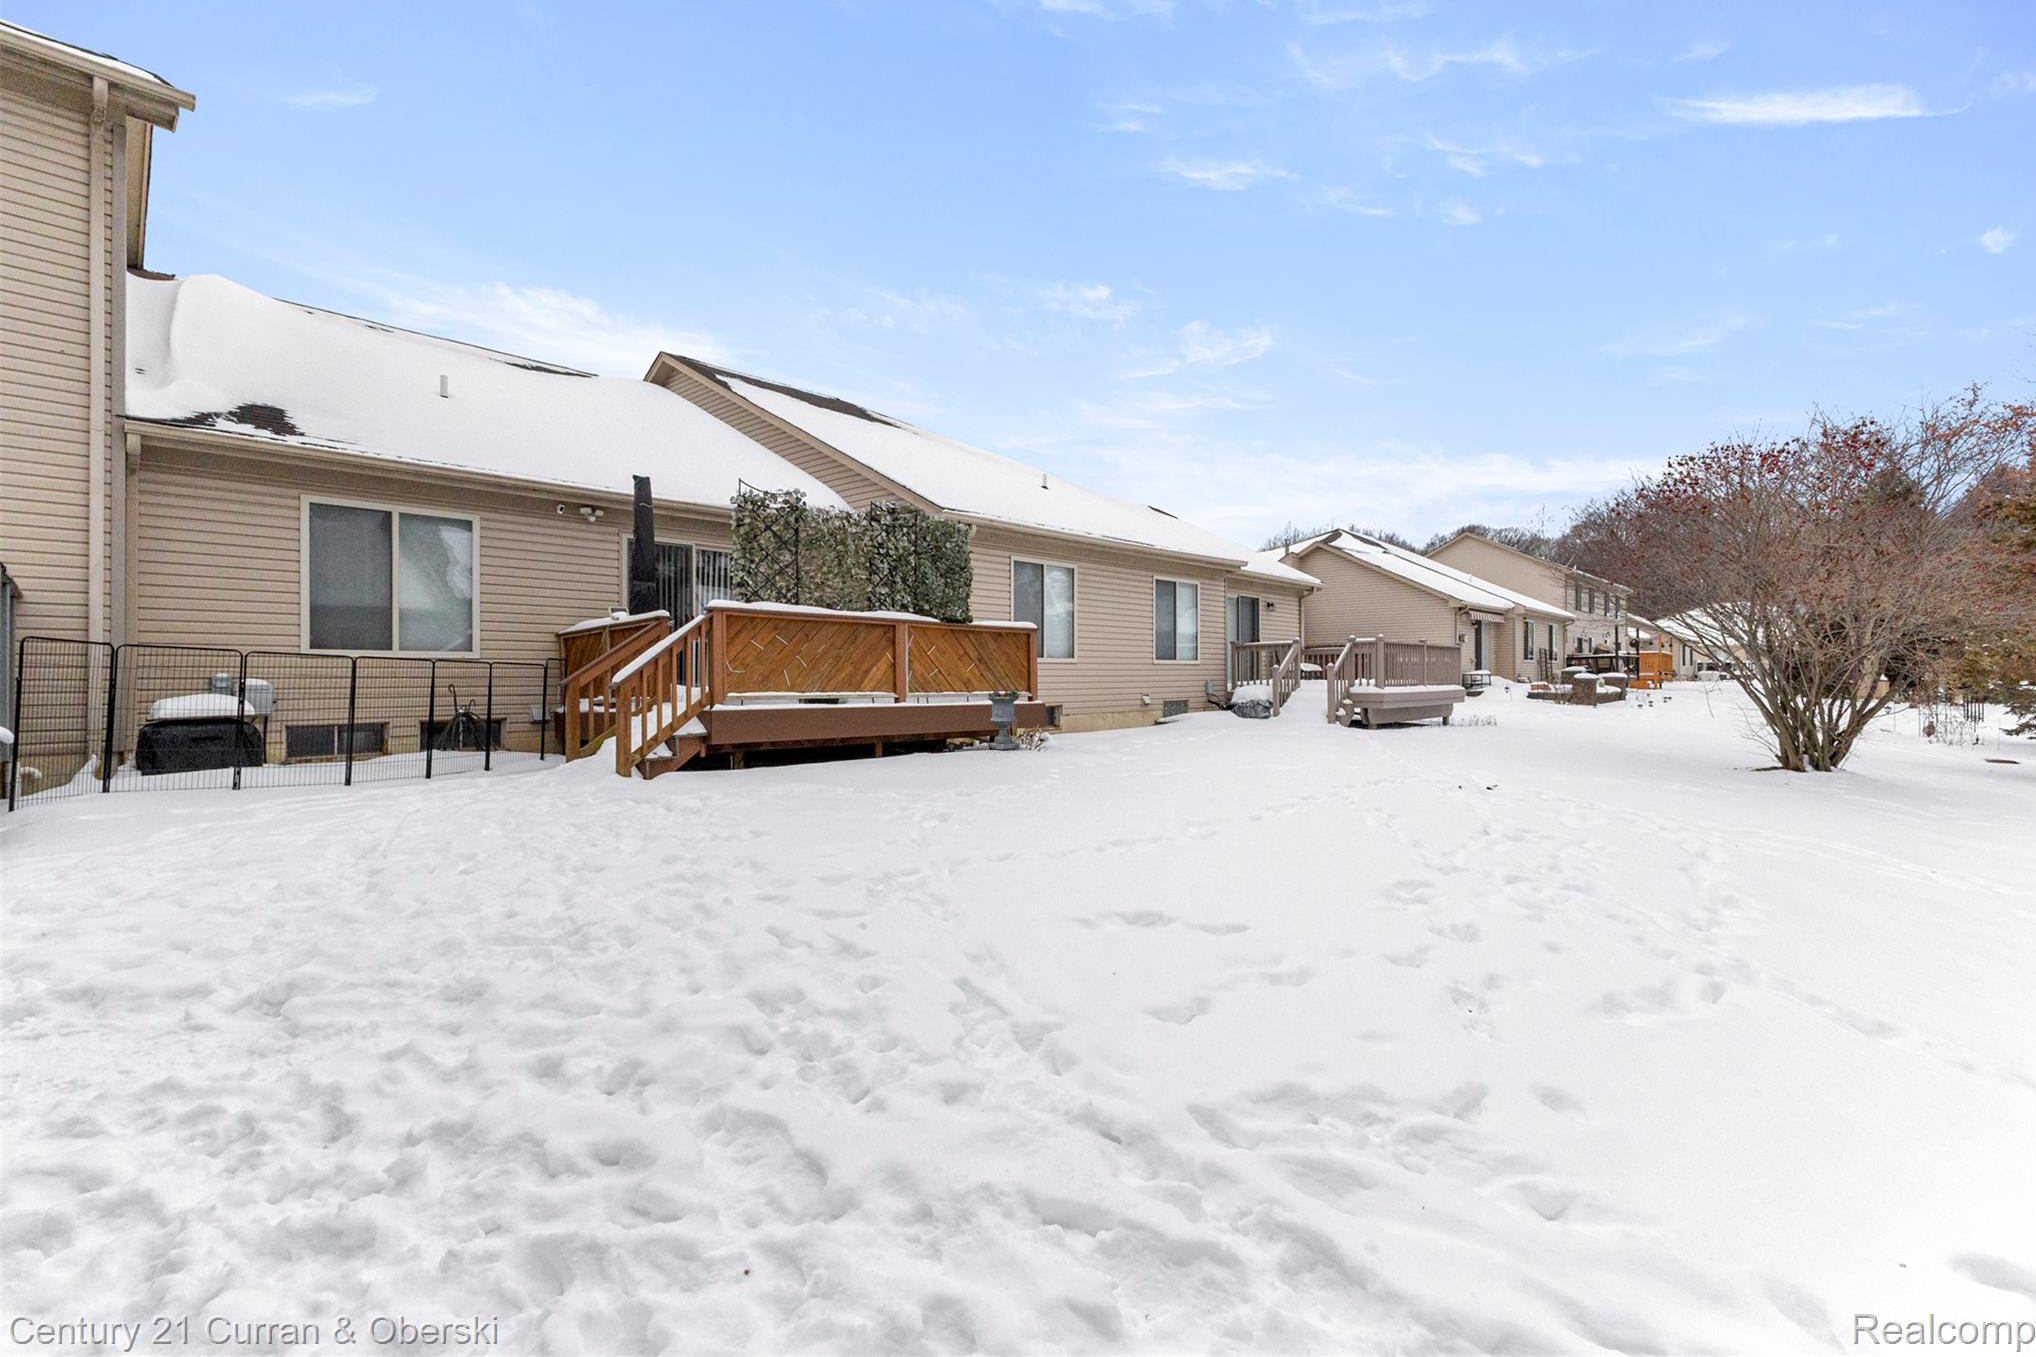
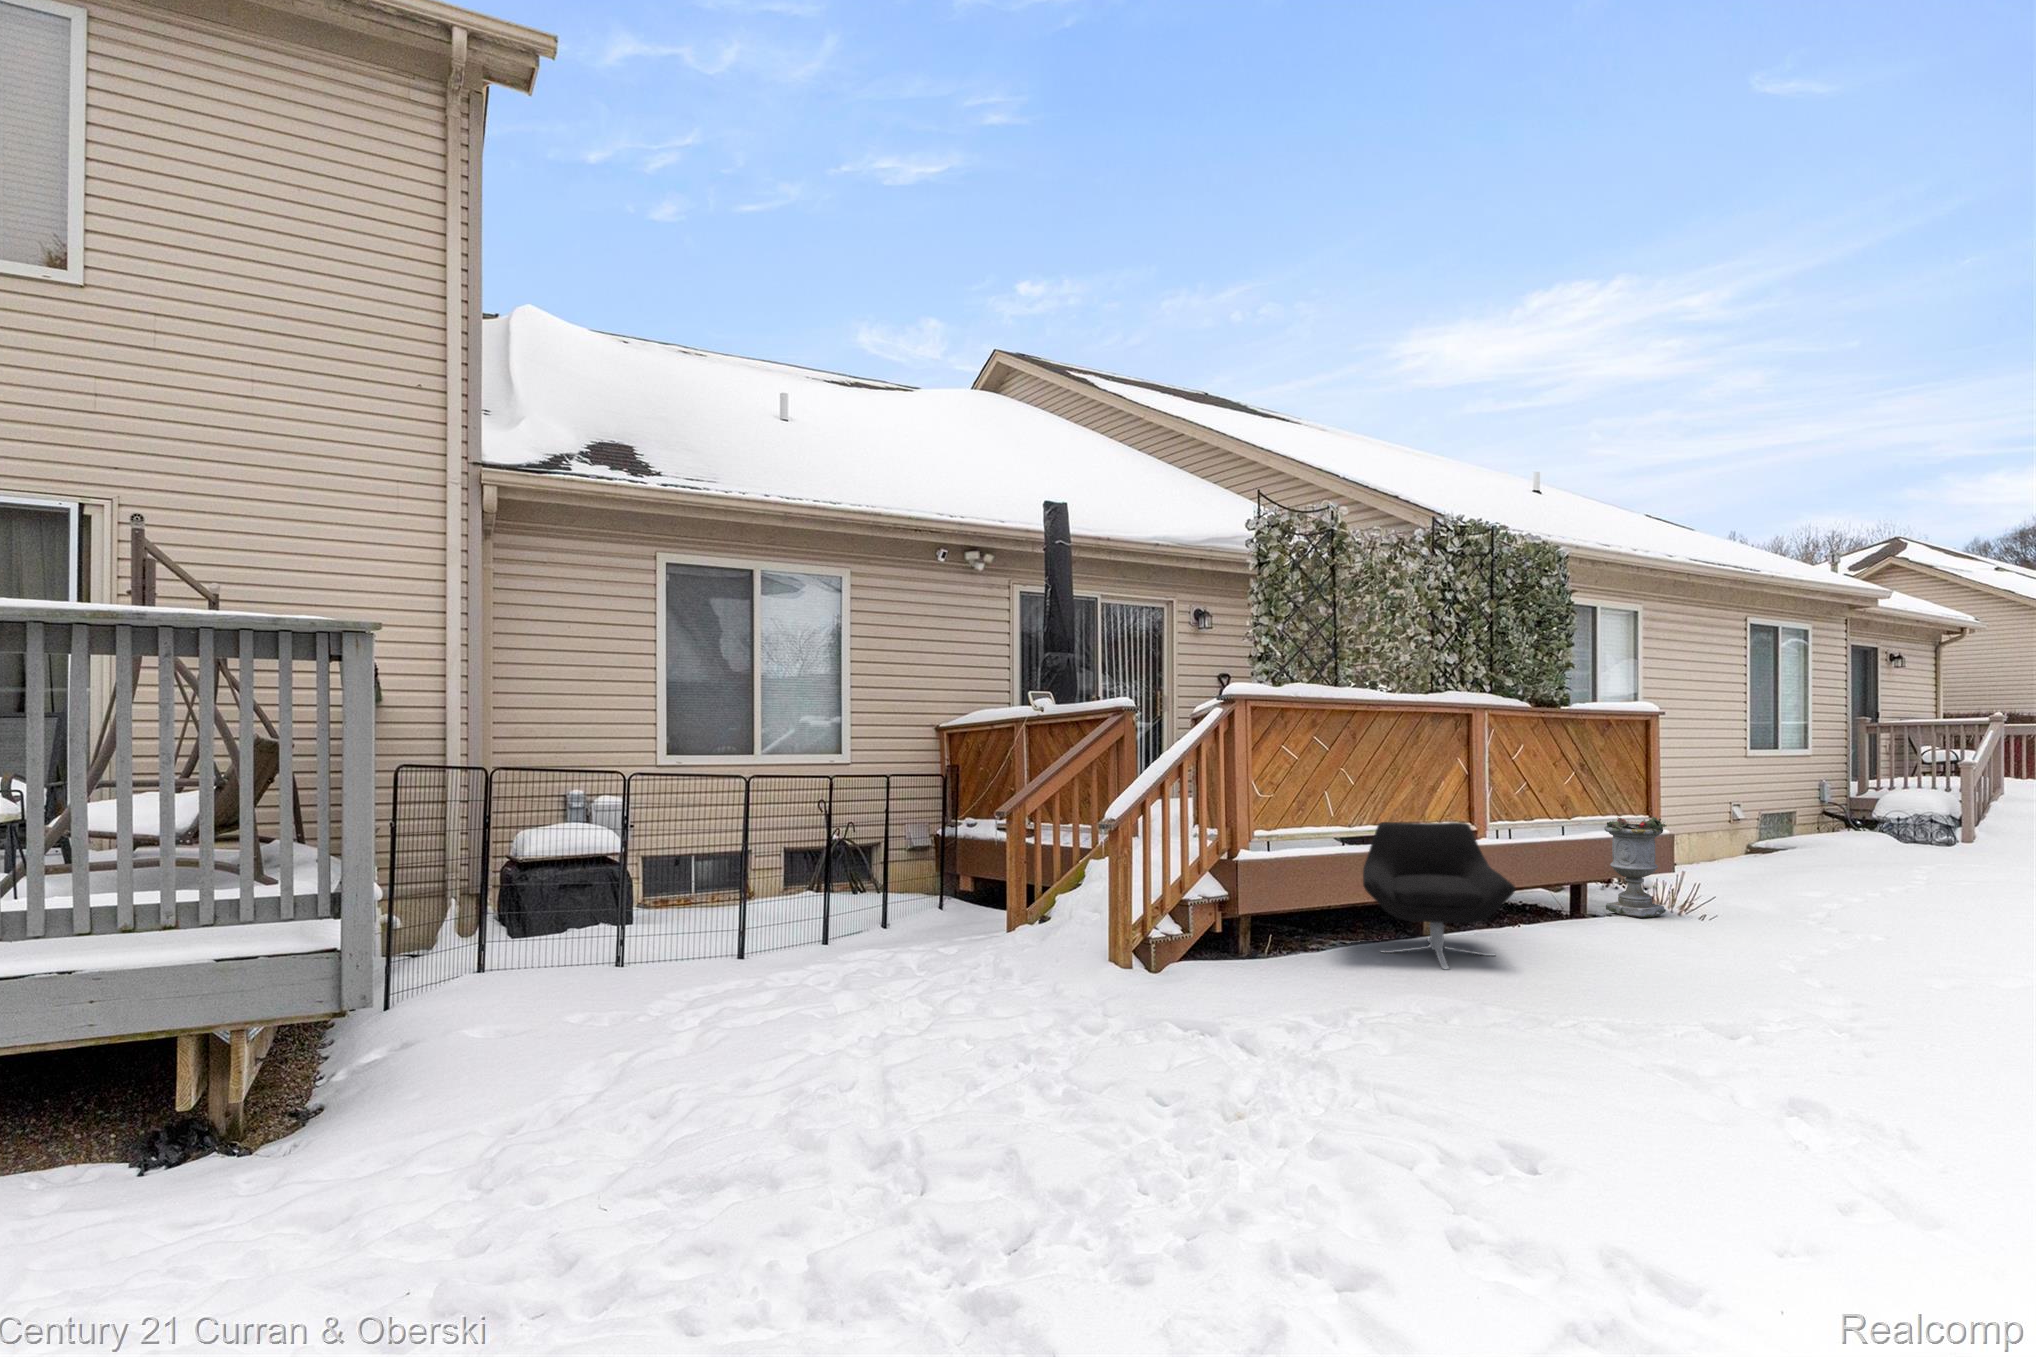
lounge chair: none [789,688,880,772] -> present [1363,822,1516,970]

